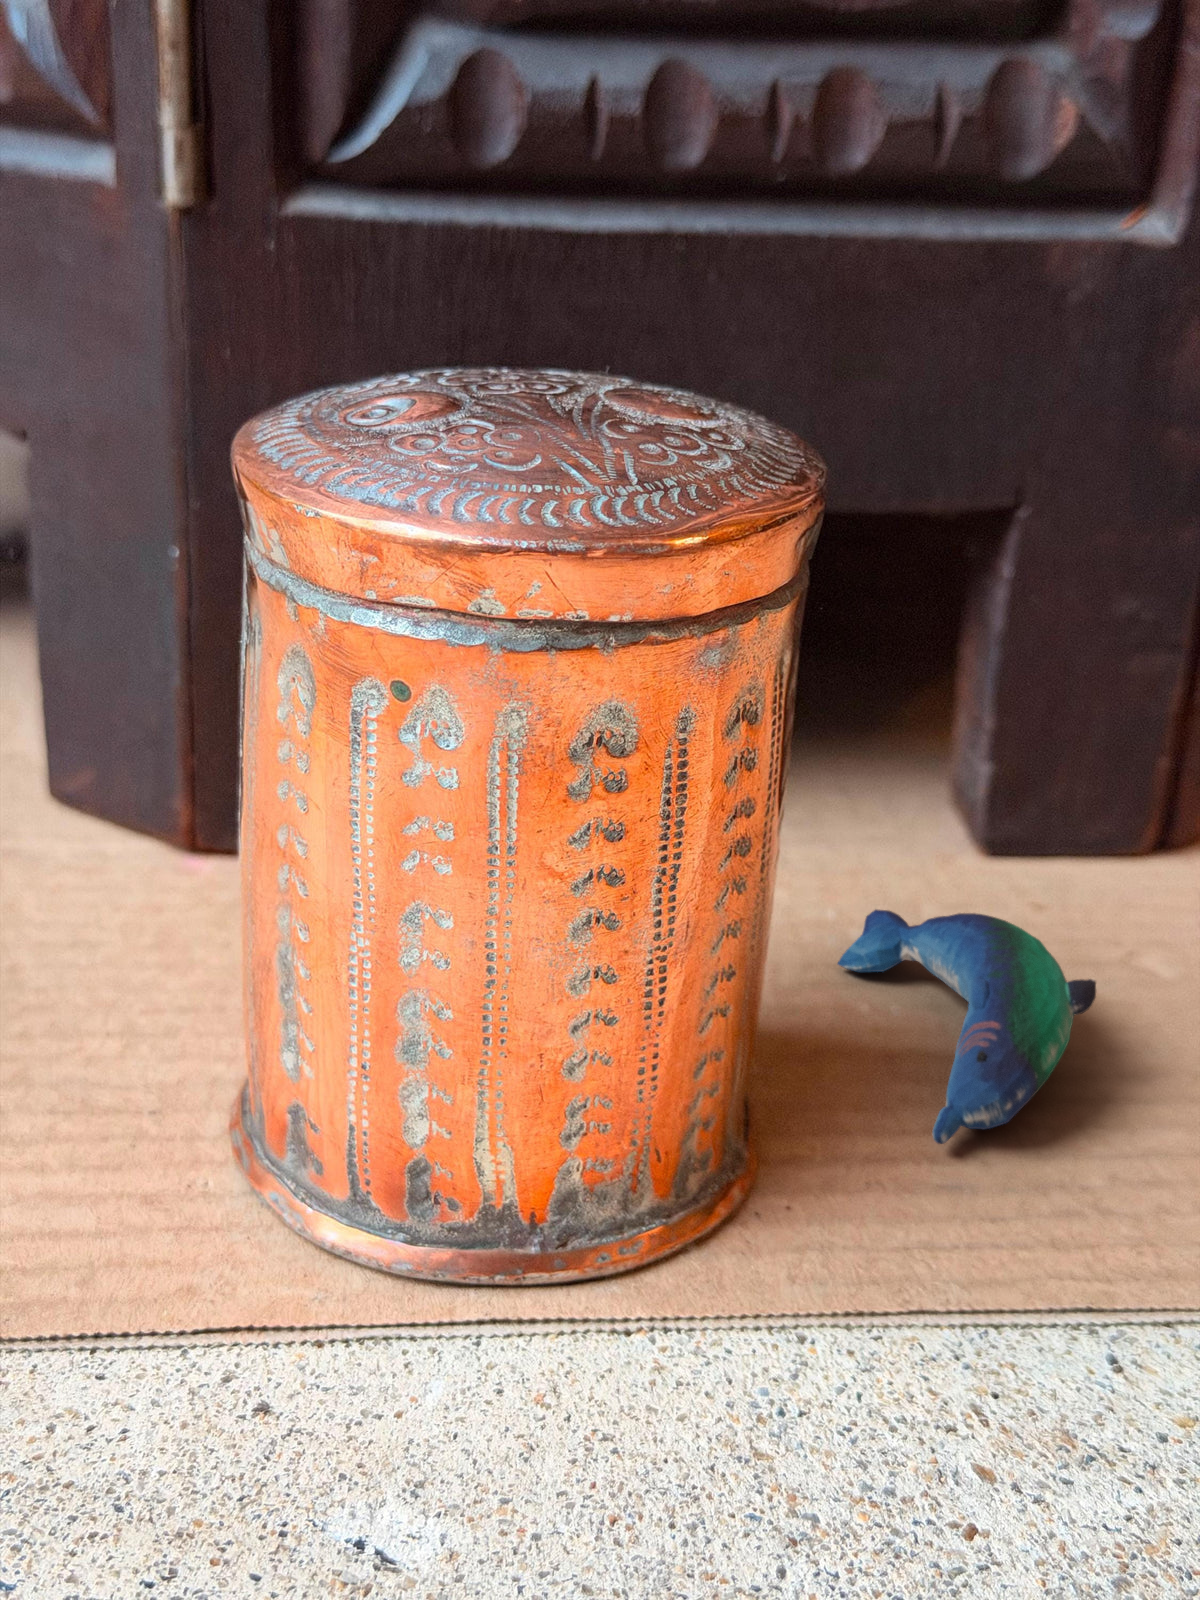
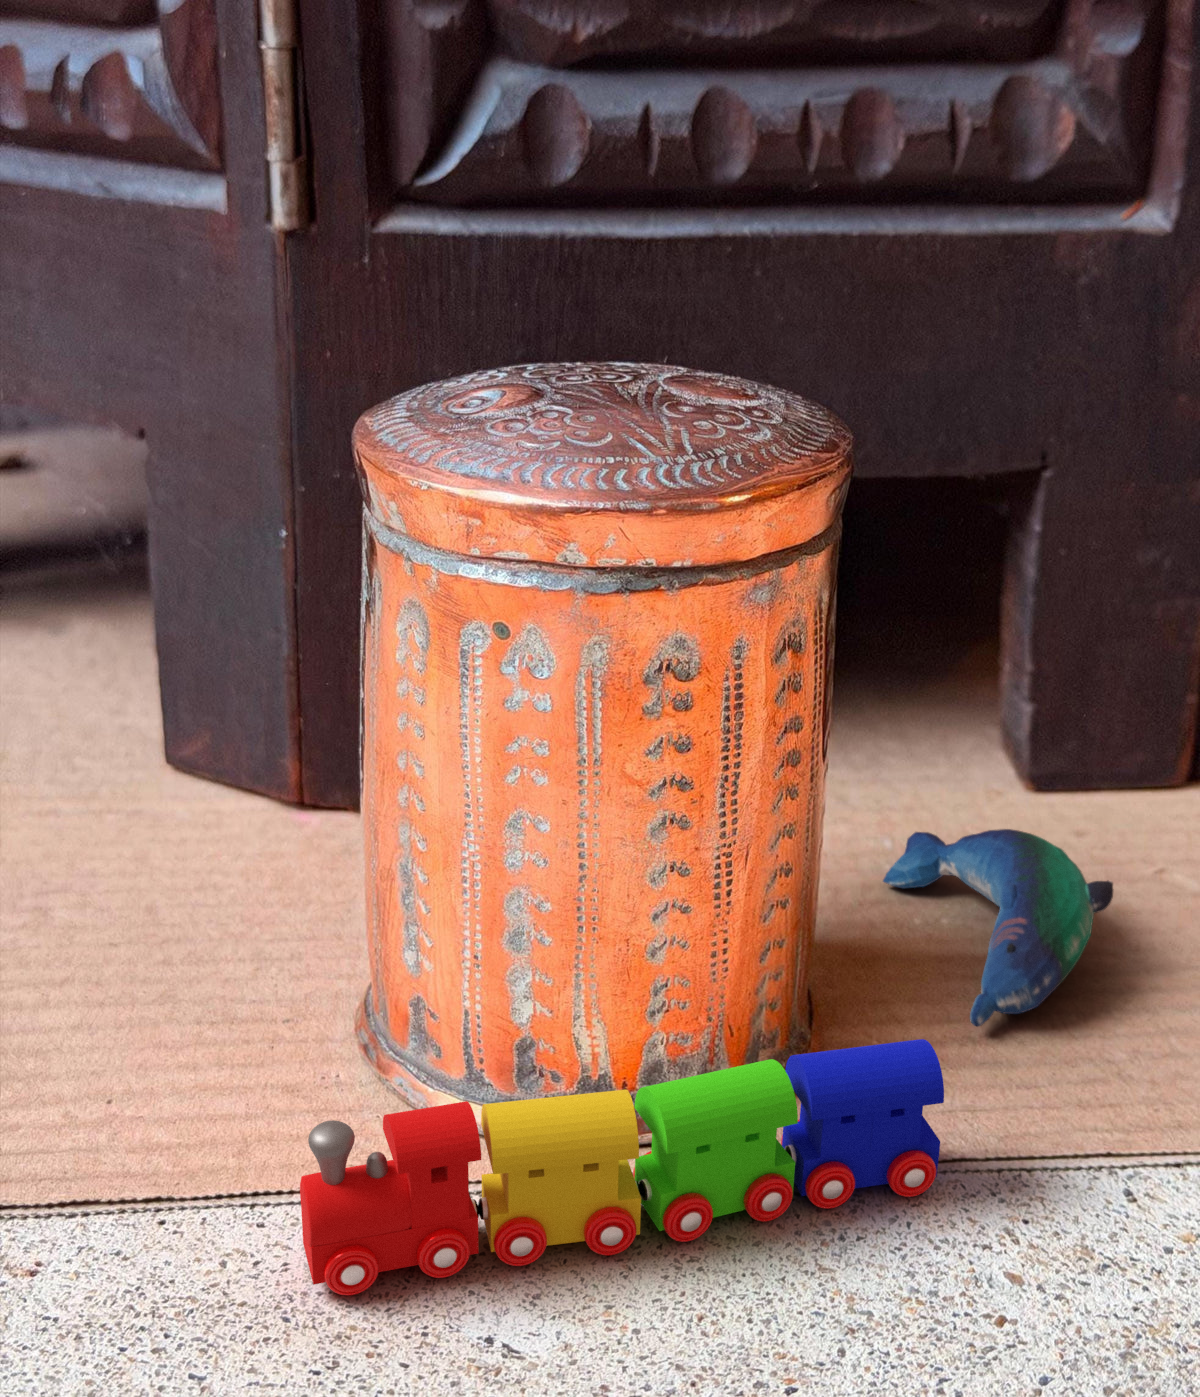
toy train: none [141,1178,907,1479] -> present [300,1039,944,1295]

